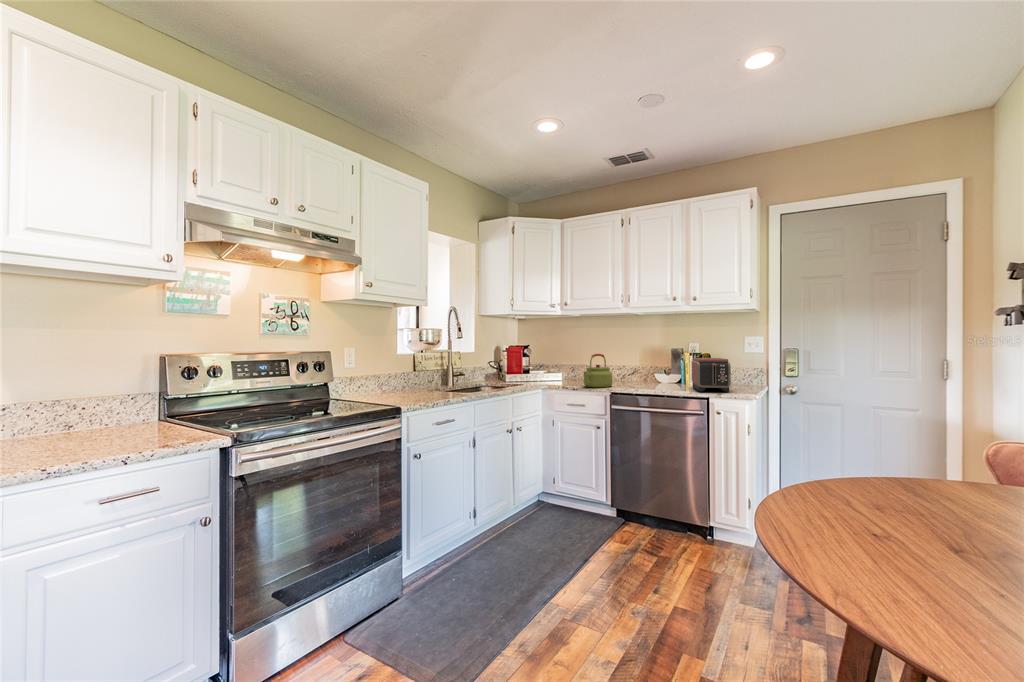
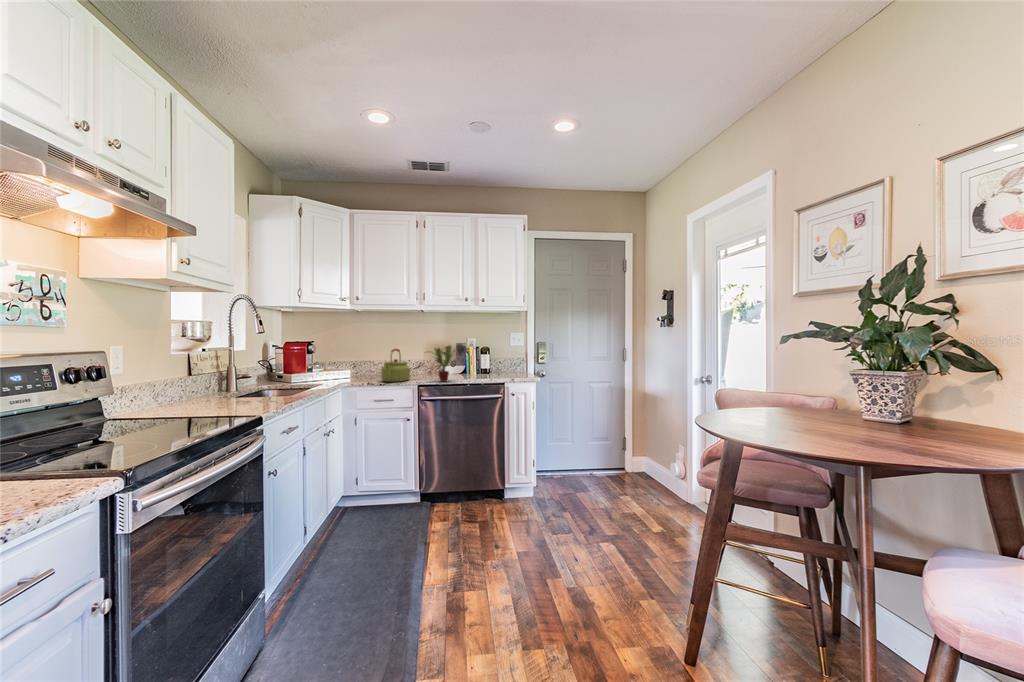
potted plant: none [620,350,662,390] -> present [427,346,461,382]
toaster: present [692,358,731,392] -> none [480,351,517,379]

